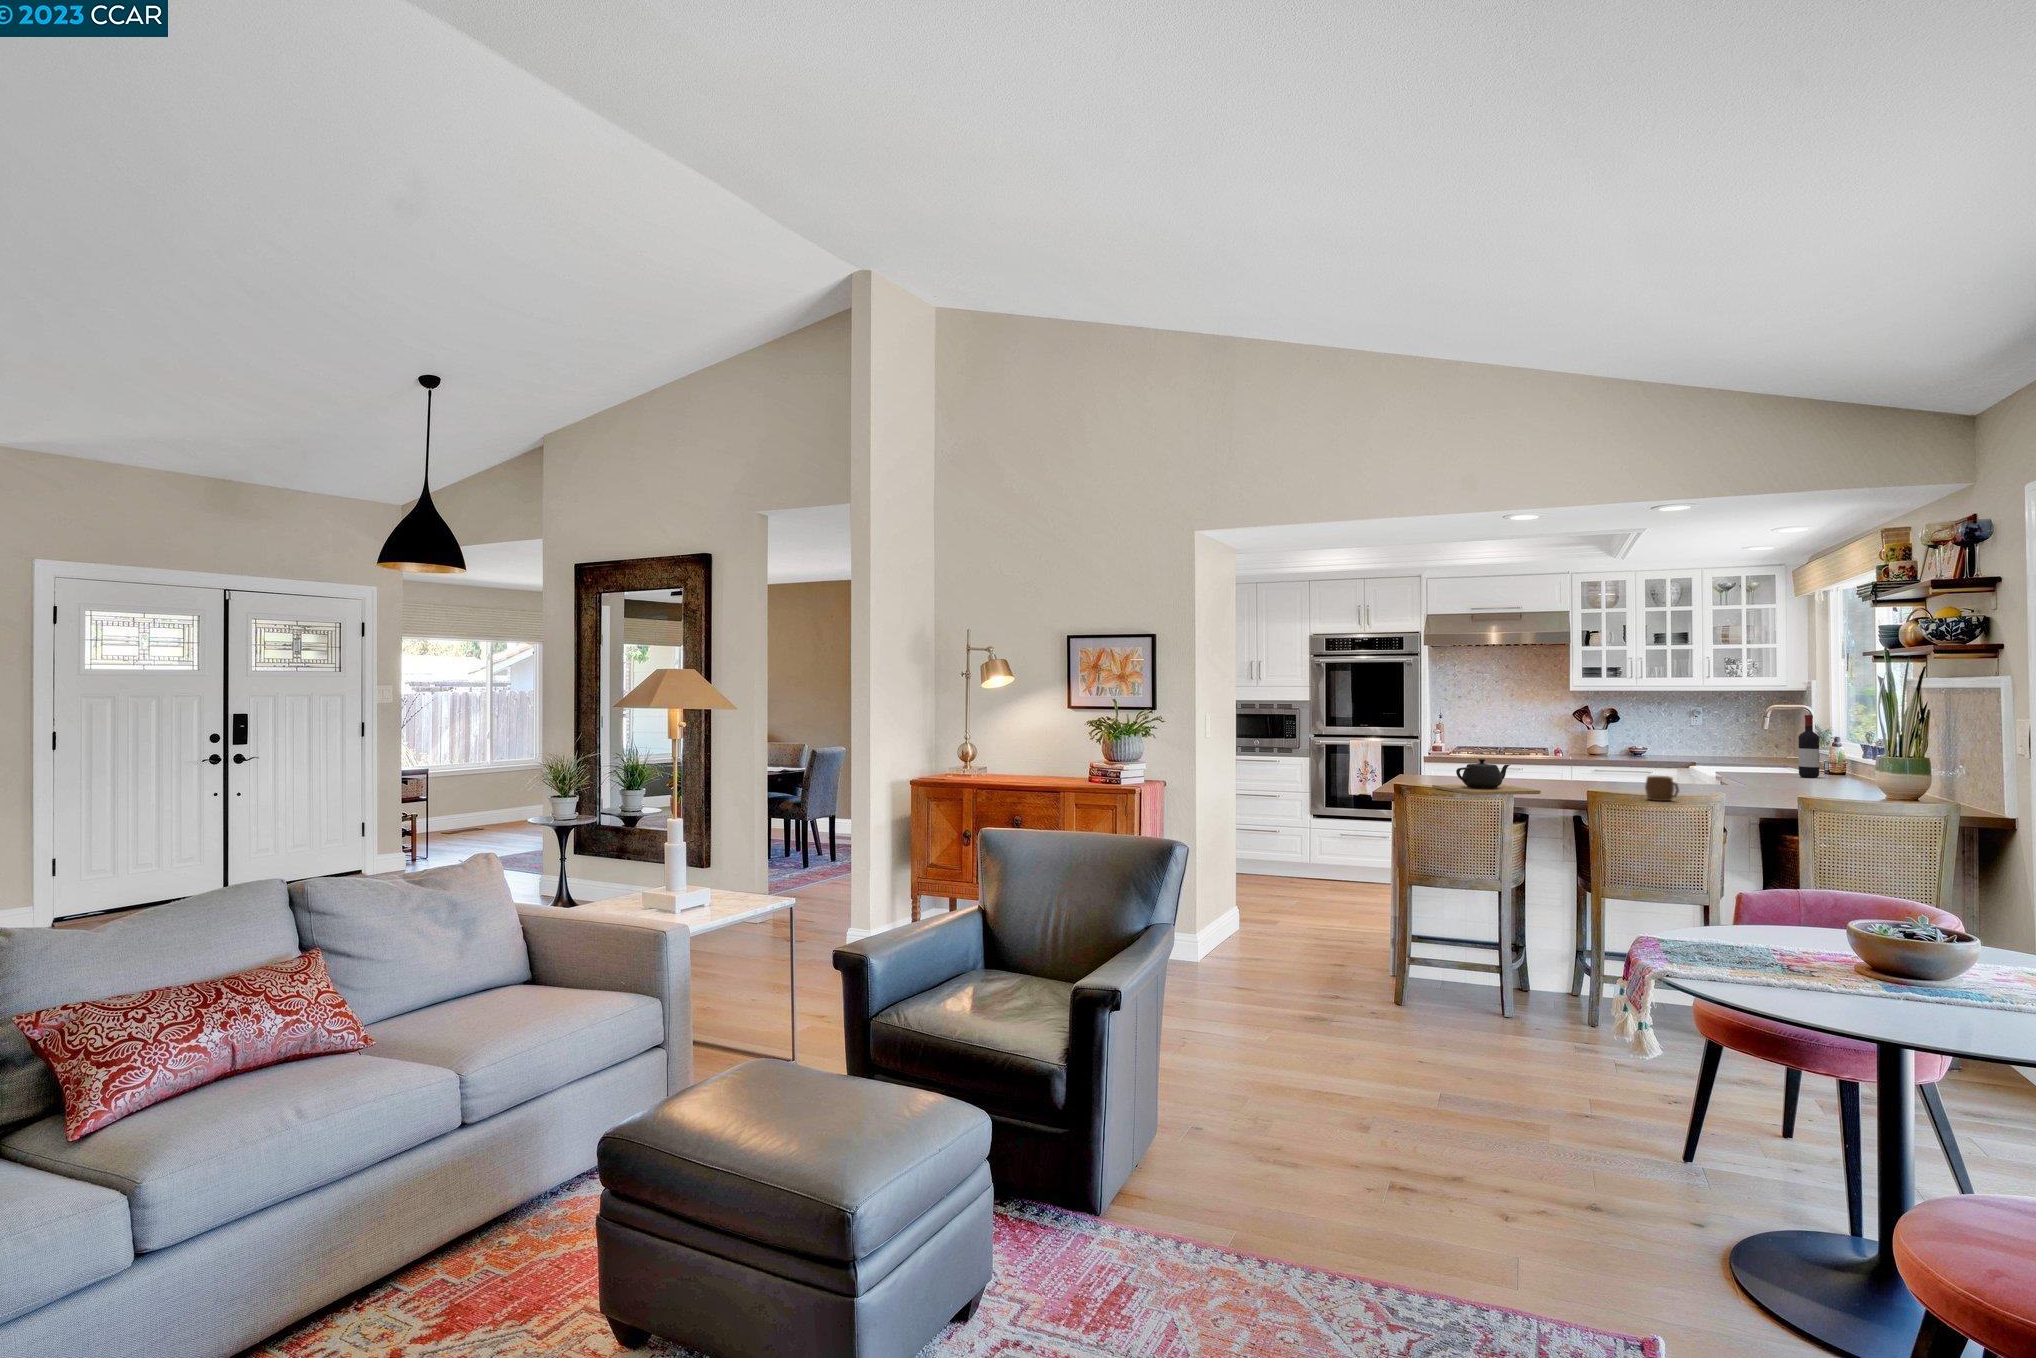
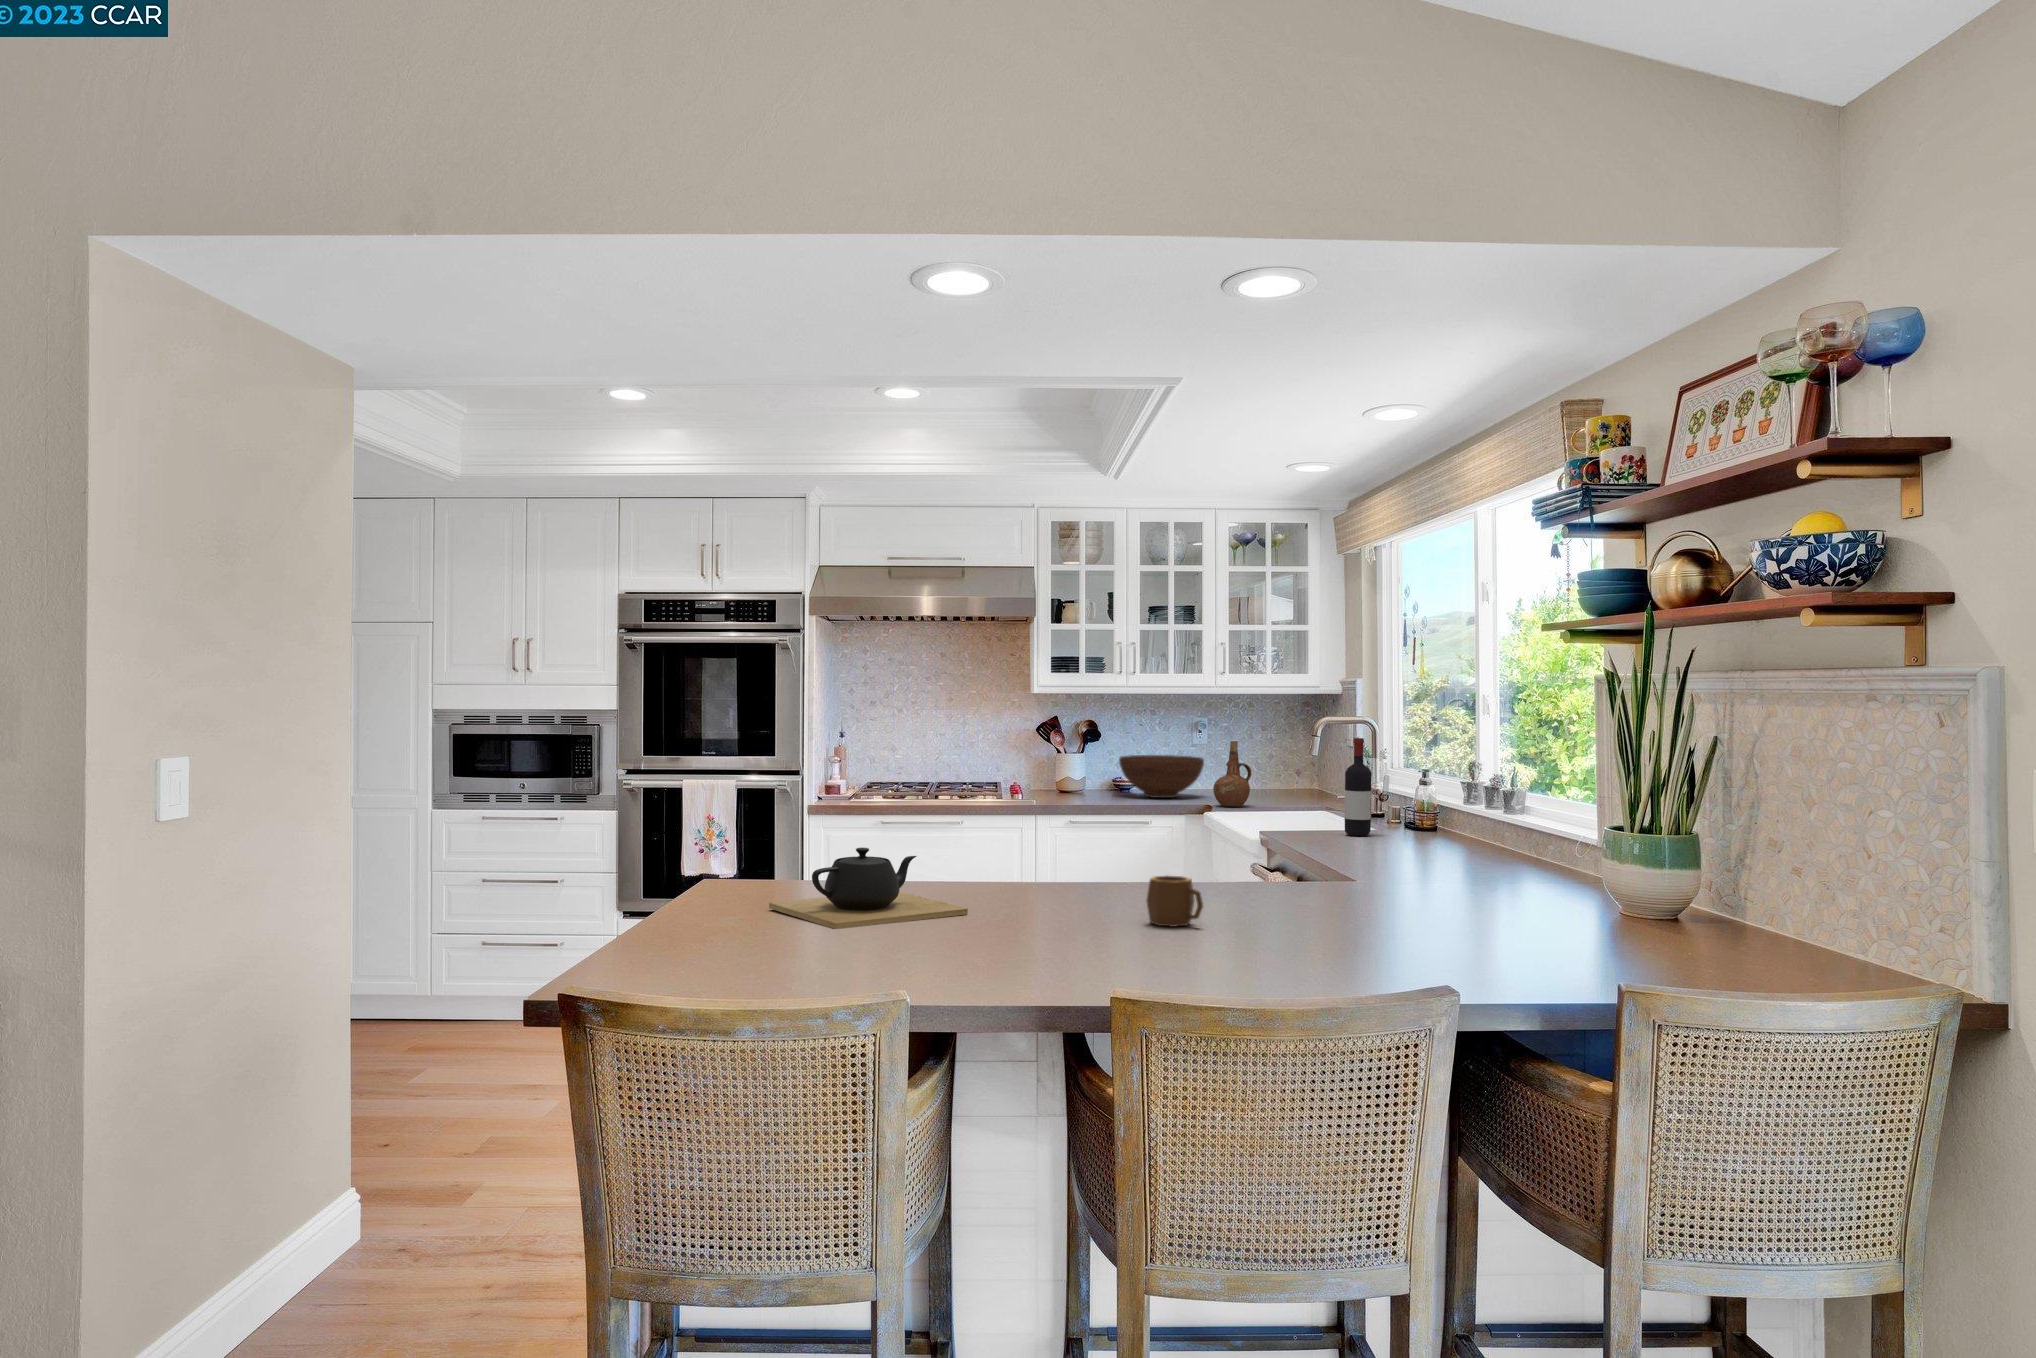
ceramic pitcher: none [1704,721,1734,764] -> present [1213,741,1251,807]
fruit bowl: none [1633,732,1698,759] -> present [1119,755,1204,798]

